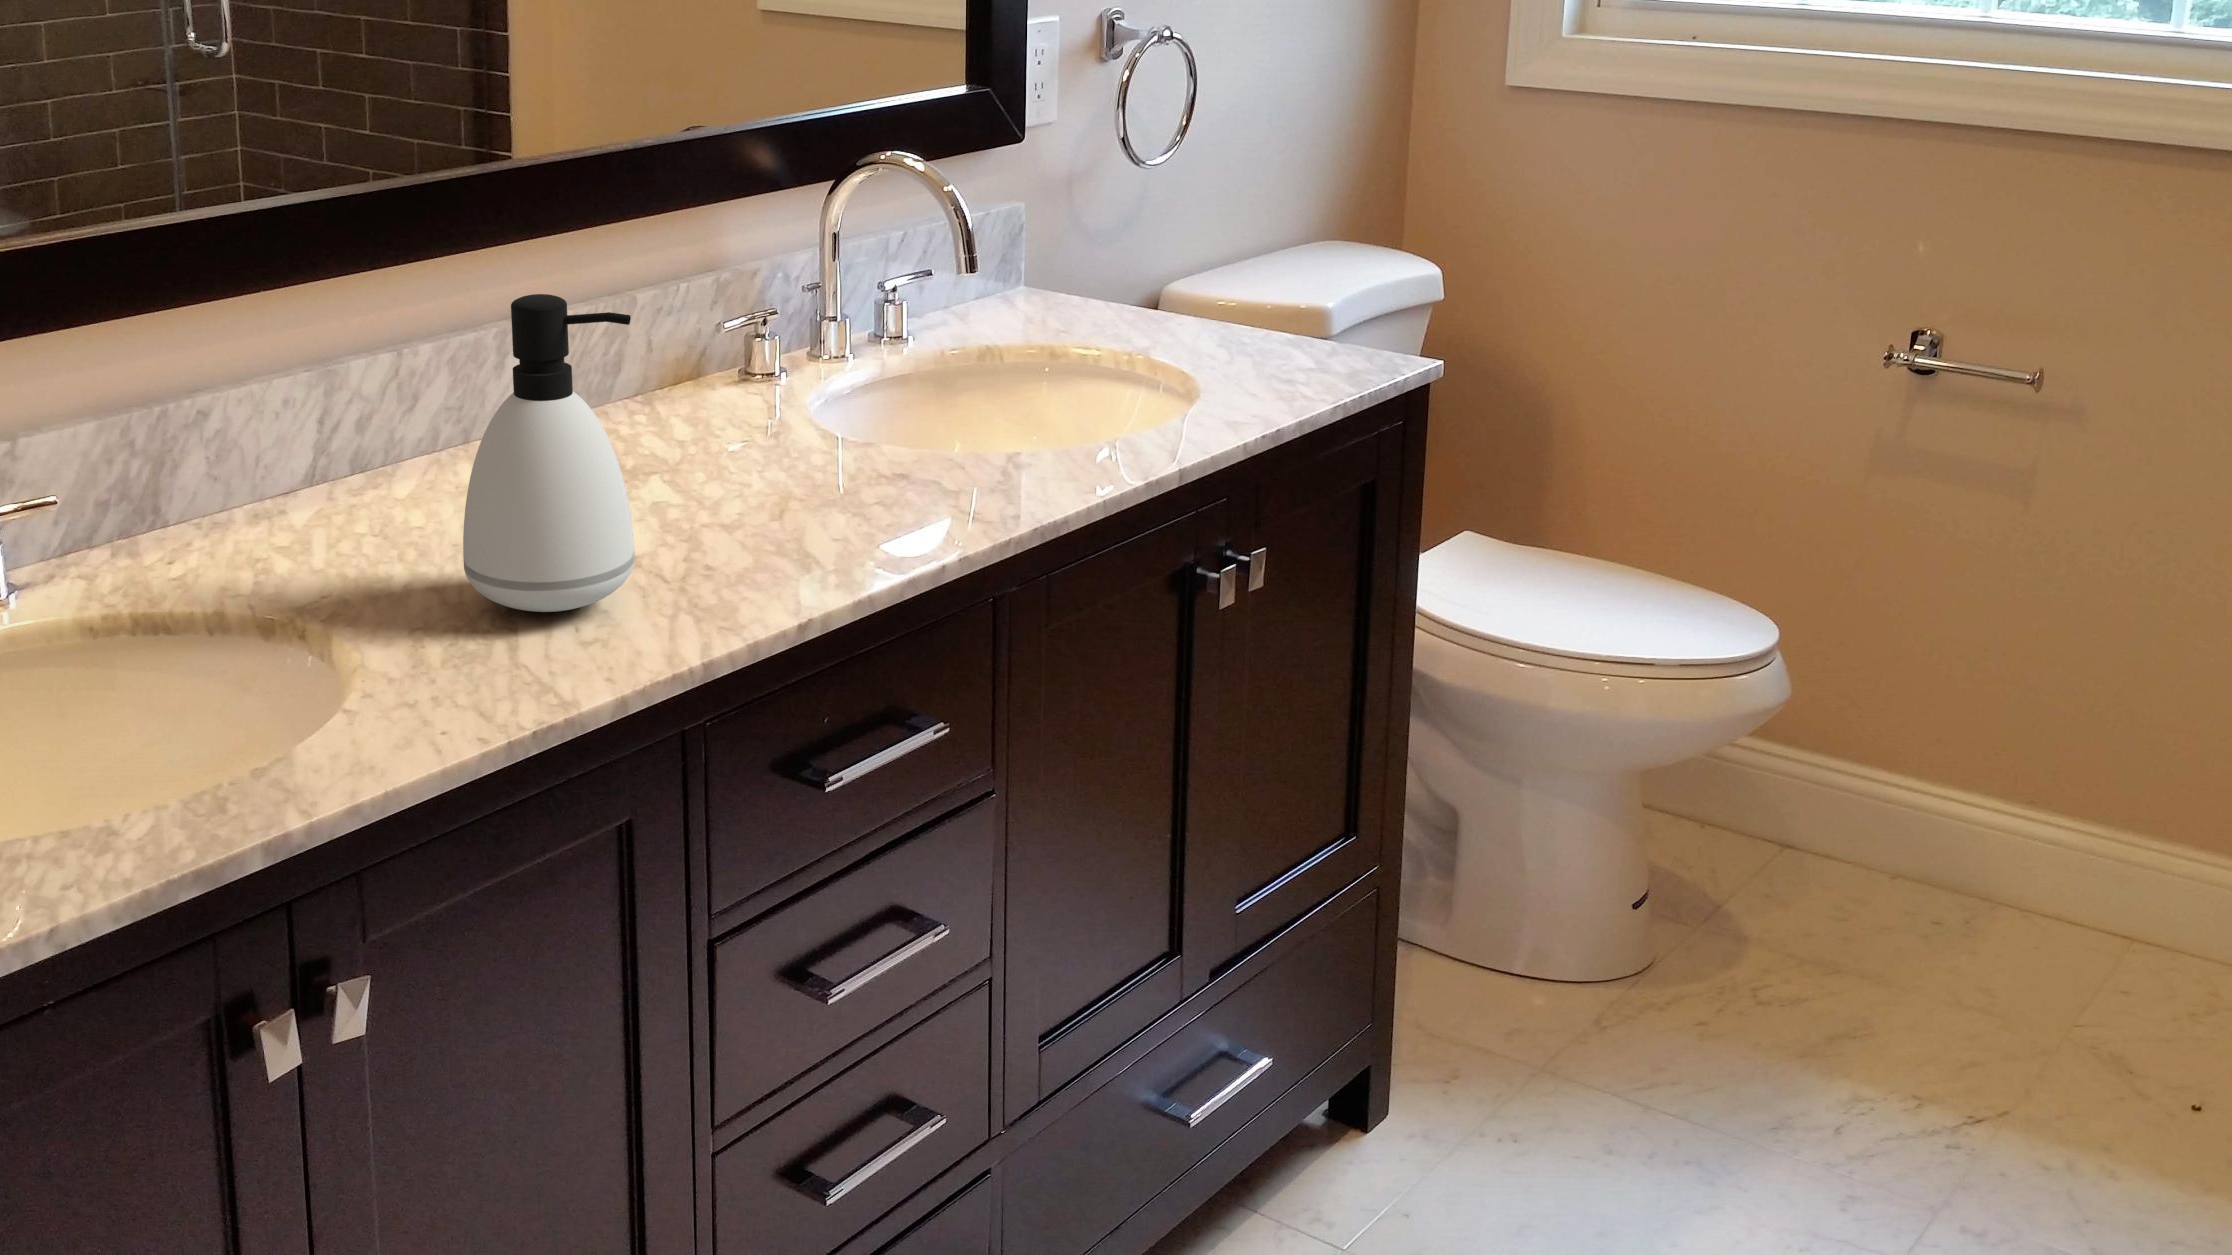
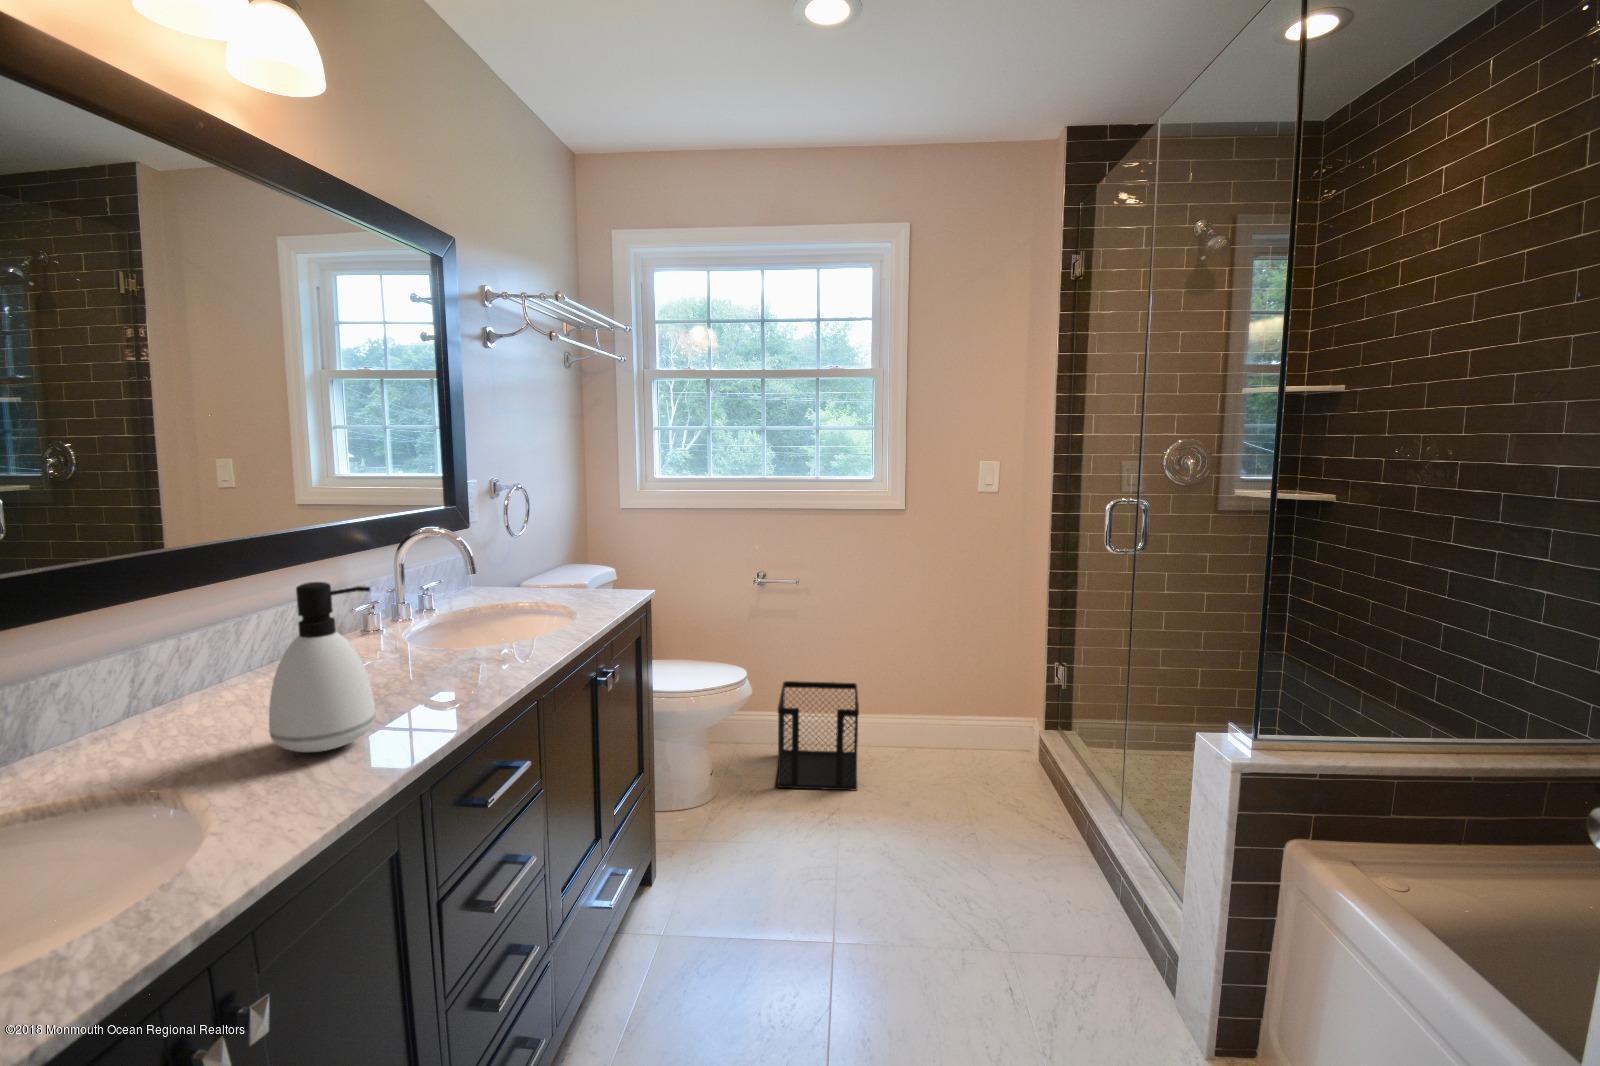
wastebasket: none [1841,678,2196,1064] -> present [777,681,859,790]

